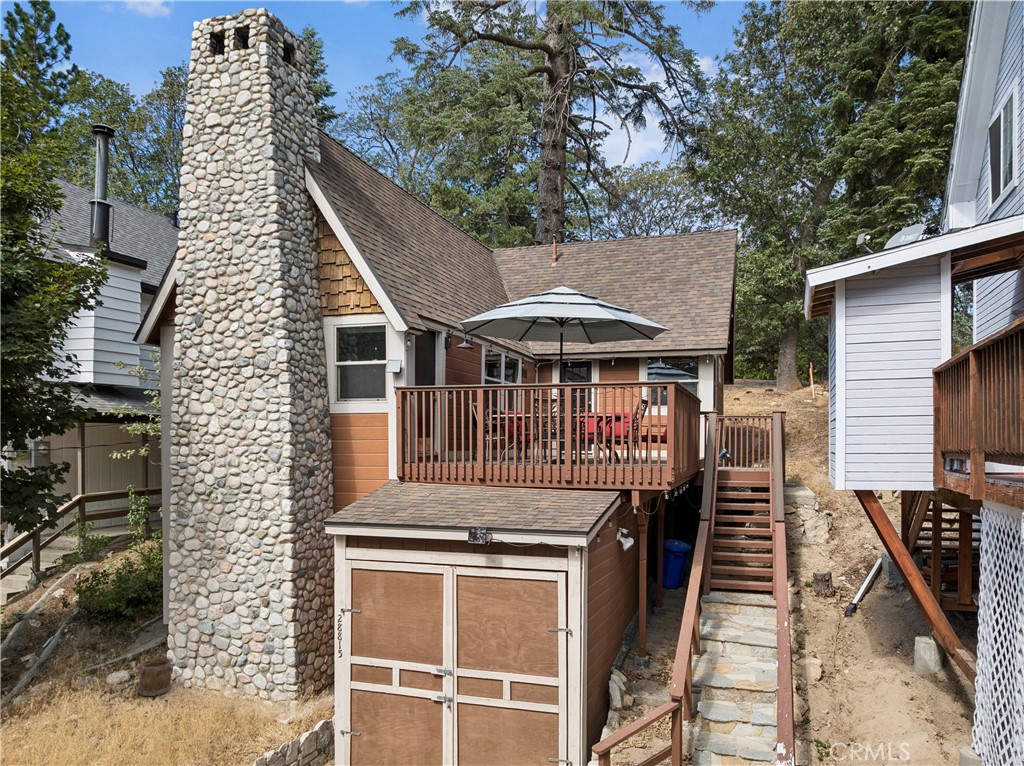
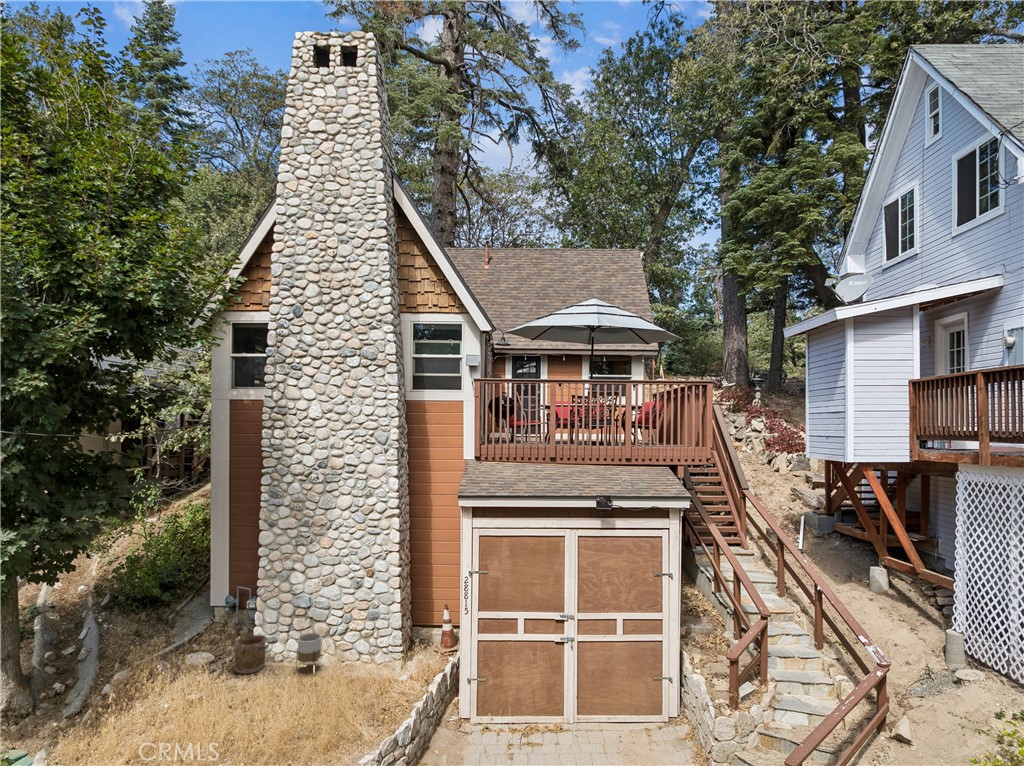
planter: none [192,661,217,704] -> present [297,633,321,663]

